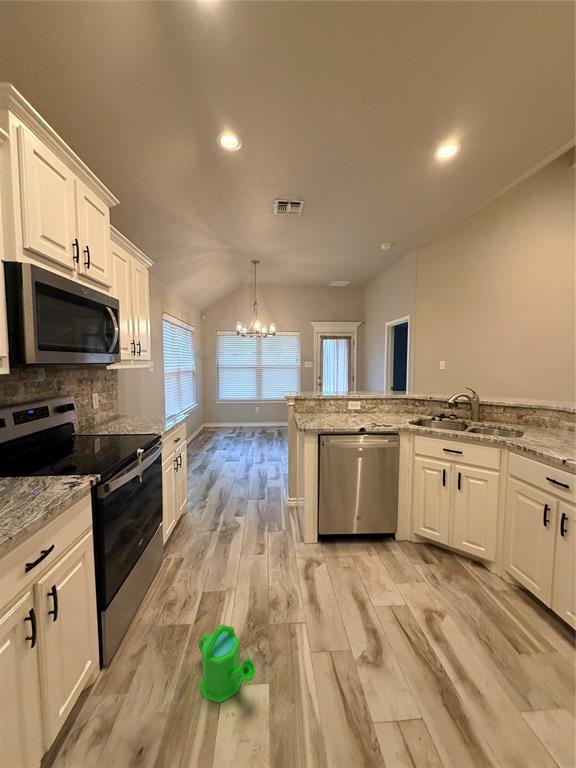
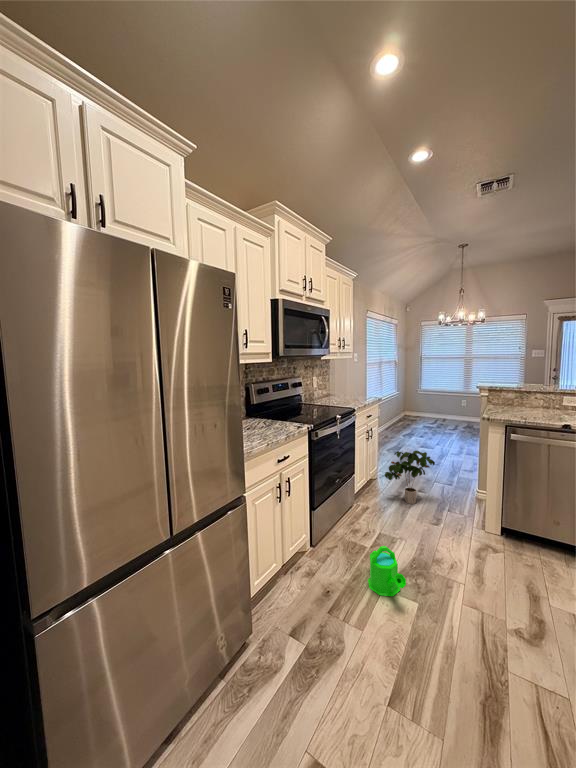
potted plant: none [200,472,253,536] -> present [385,451,435,504]

